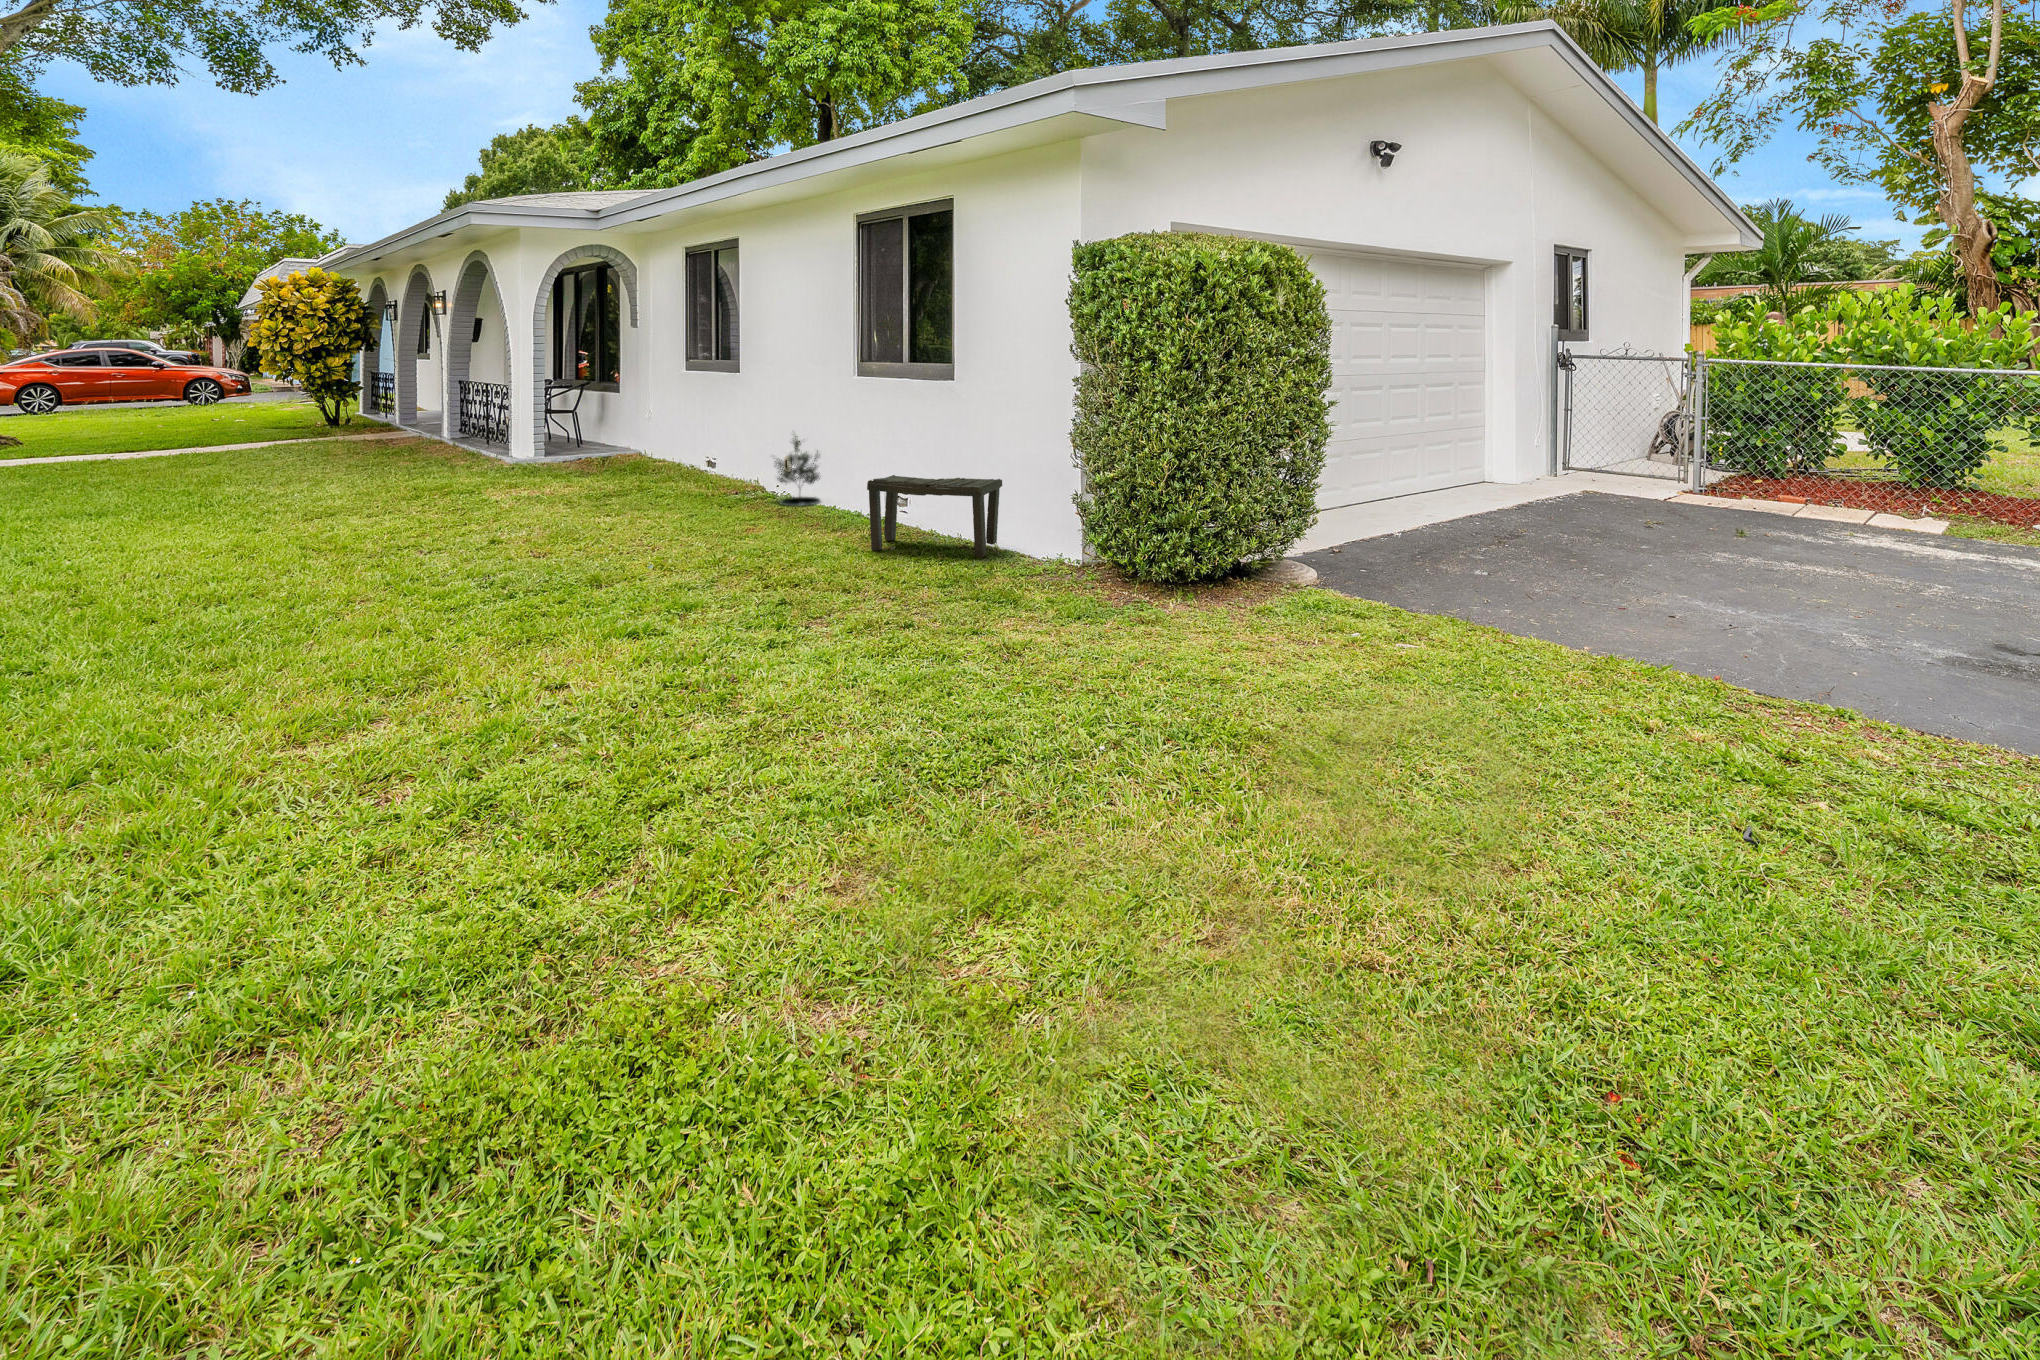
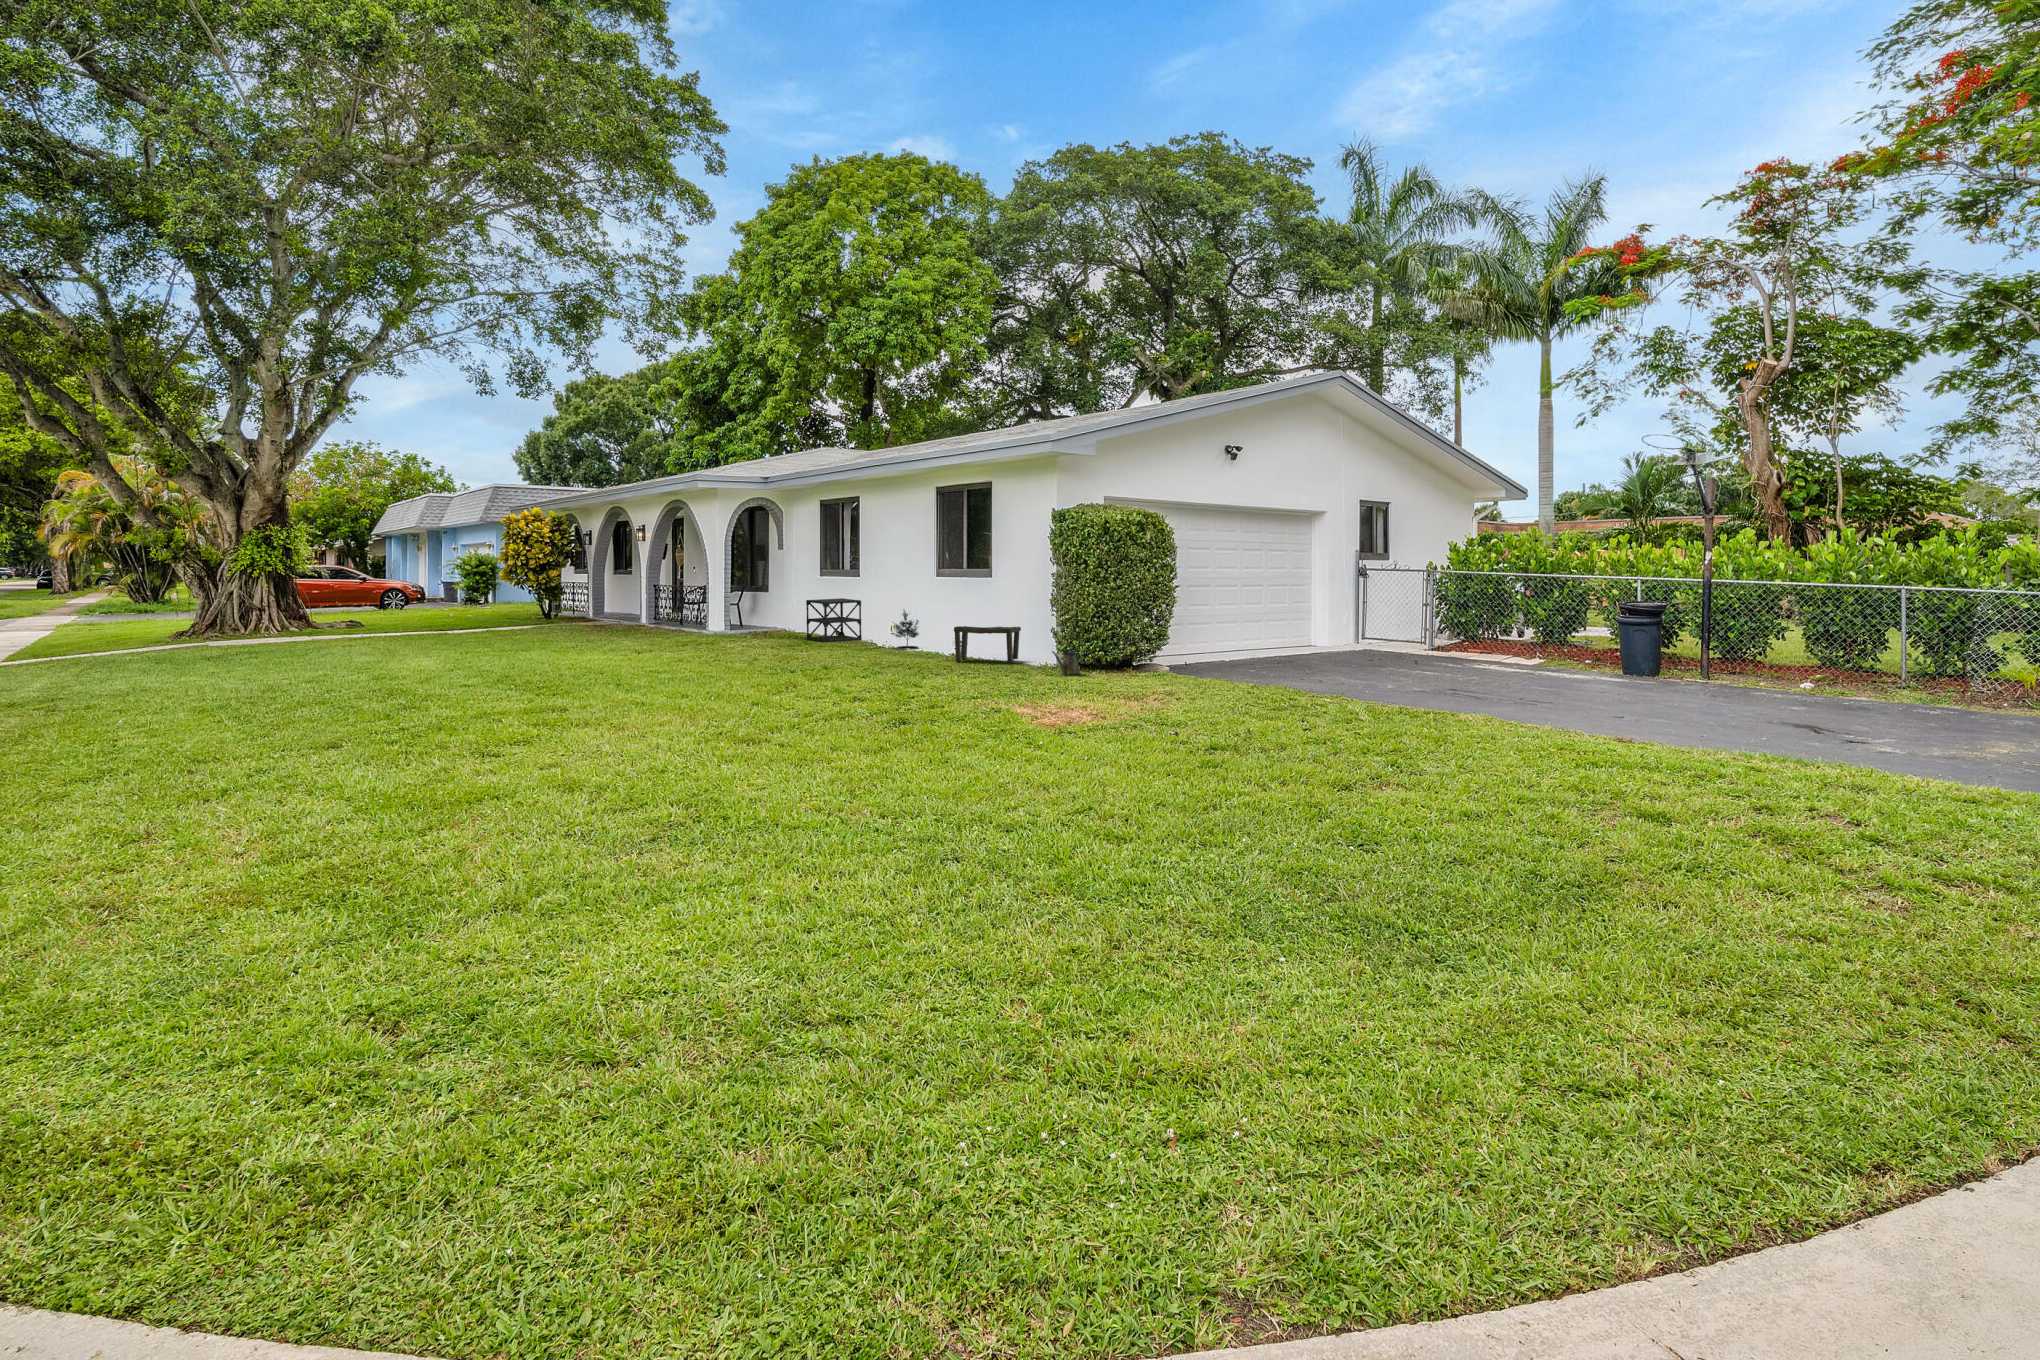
side table: none [646,407,737,485] -> present [806,598,862,643]
watering can: none [1074,555,1137,612] -> present [1052,651,1081,675]

